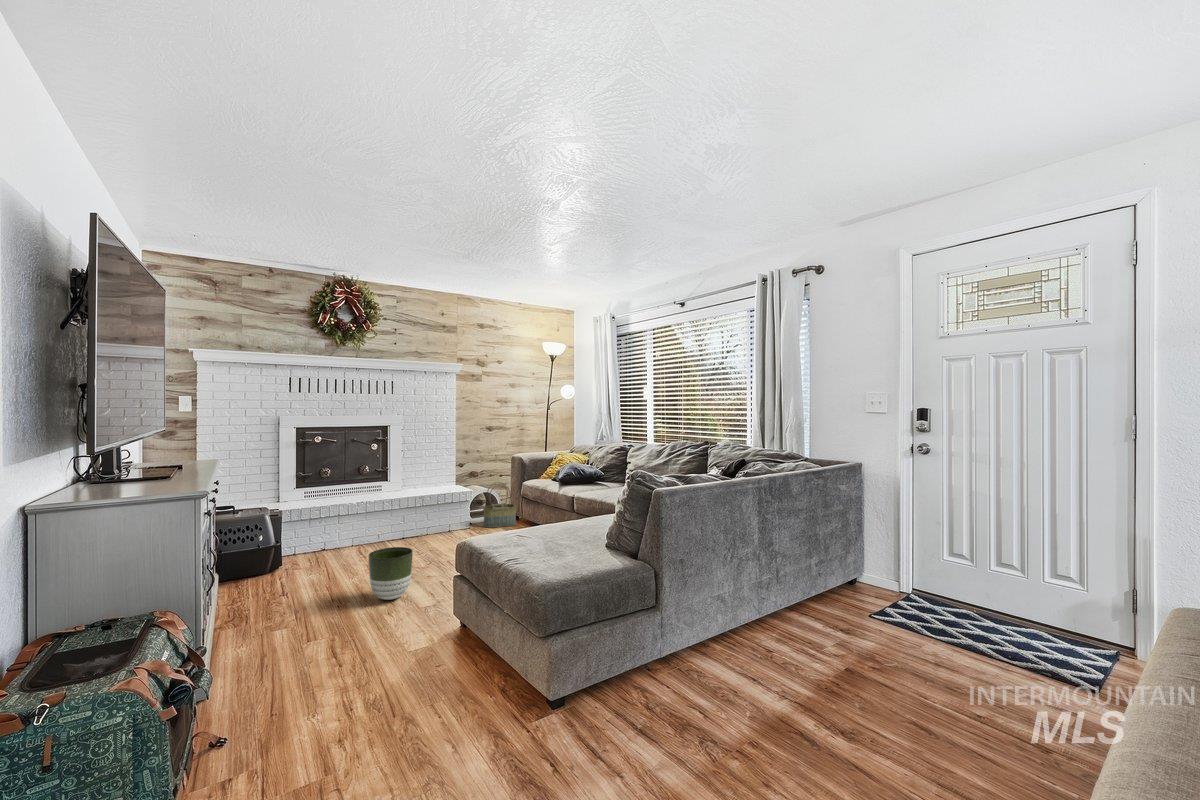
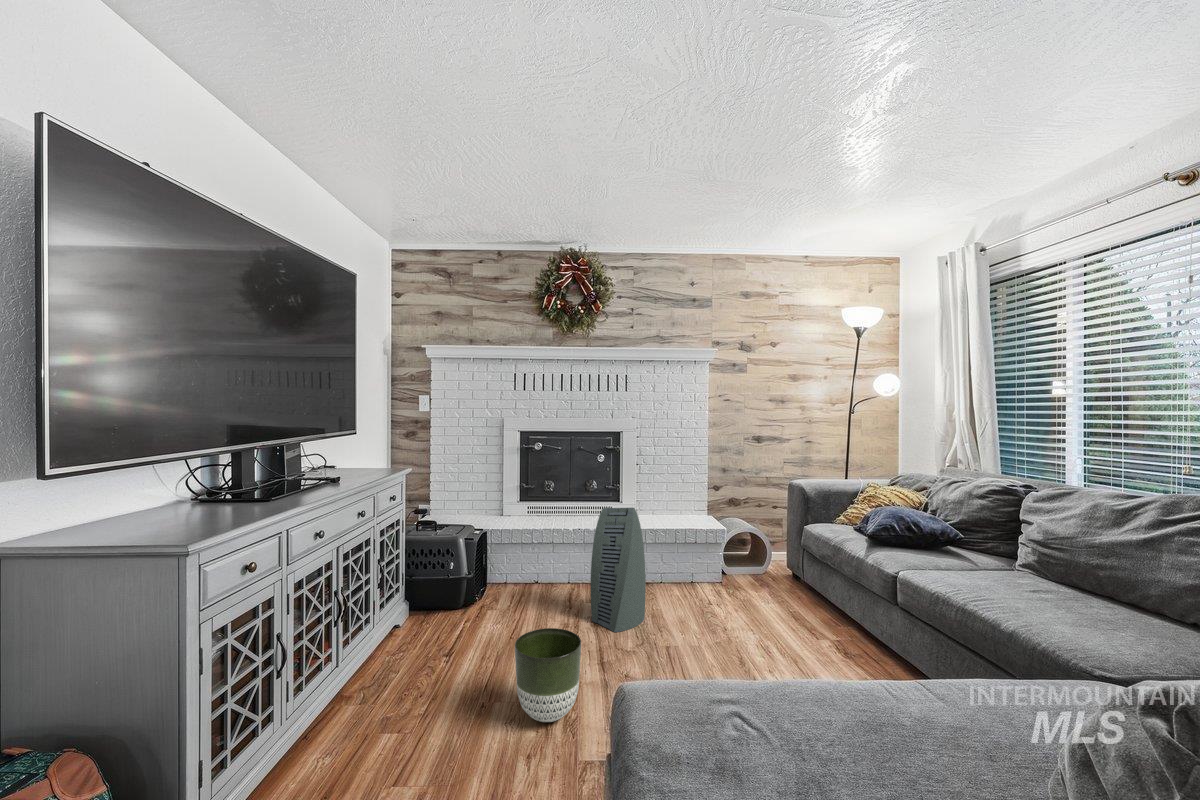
air purifier: none [388,476,426,561] -> present [591,508,646,632]
basket: present [483,482,517,528] -> none [742,520,794,592]

